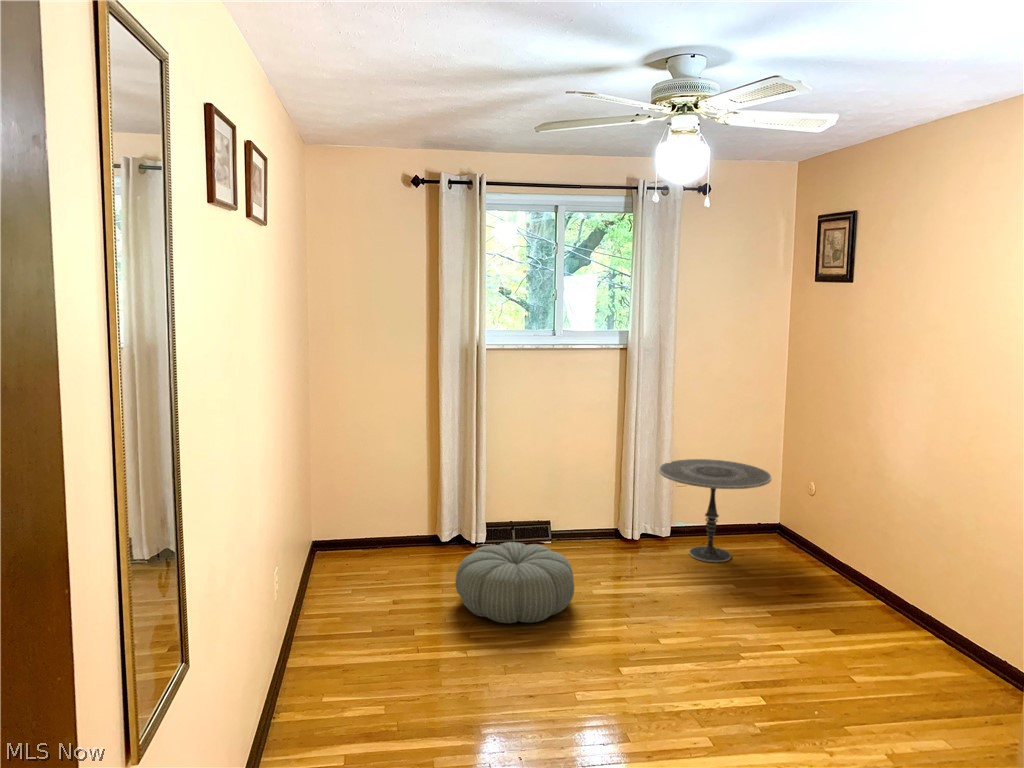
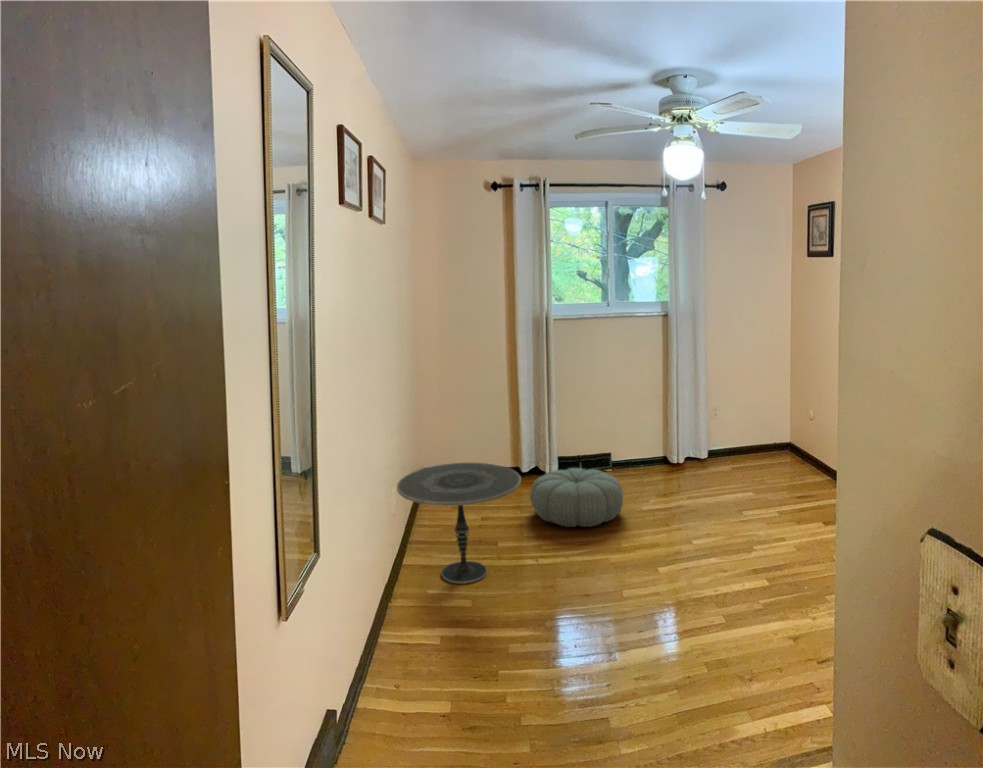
side table: present [659,459,772,562] -> present [397,463,521,584]

